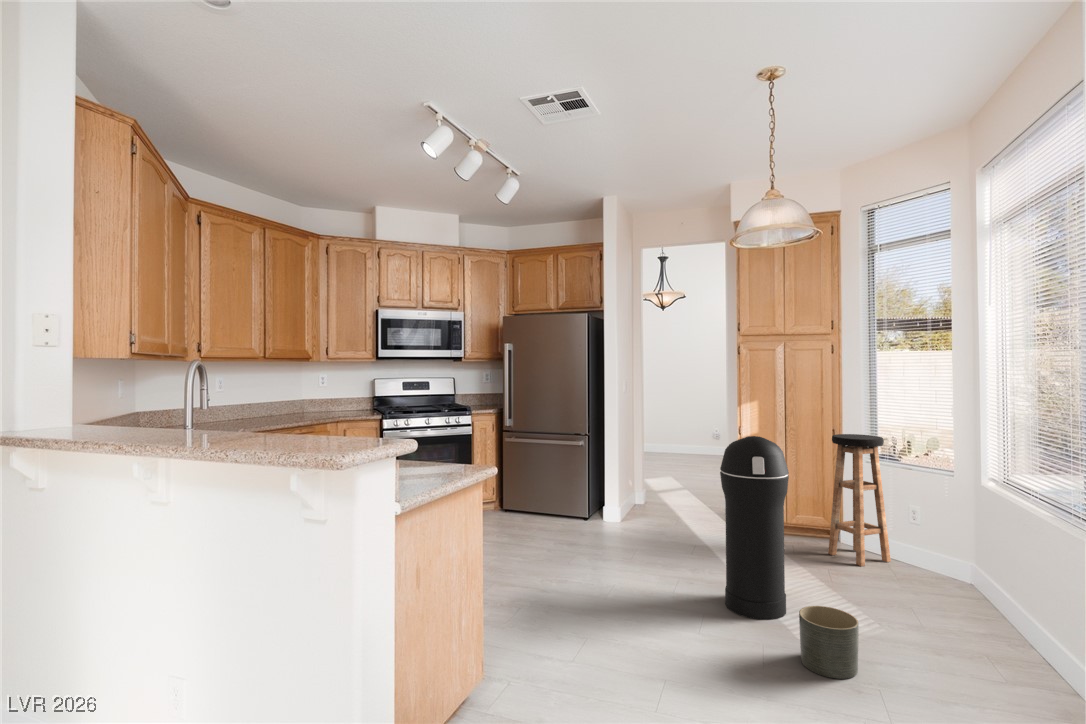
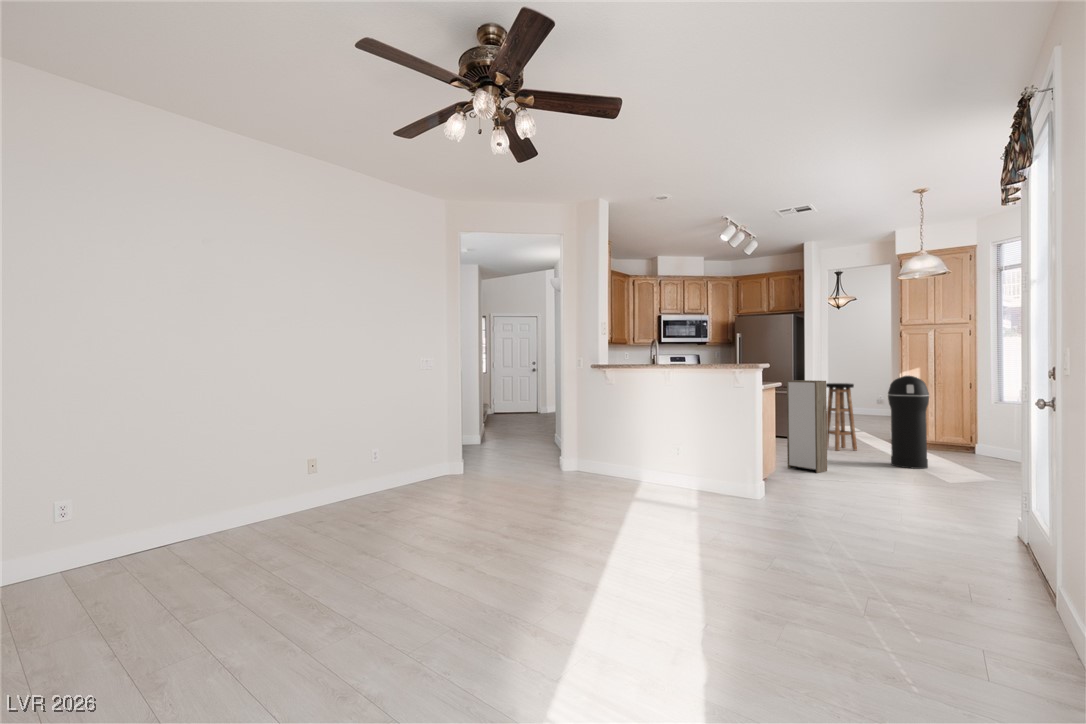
bar stool: present [828,434,891,566] -> present [826,383,857,451]
storage cabinet: none [524,456,604,679] -> present [787,380,827,473]
planter: present [799,606,859,679] -> none [931,453,963,480]

